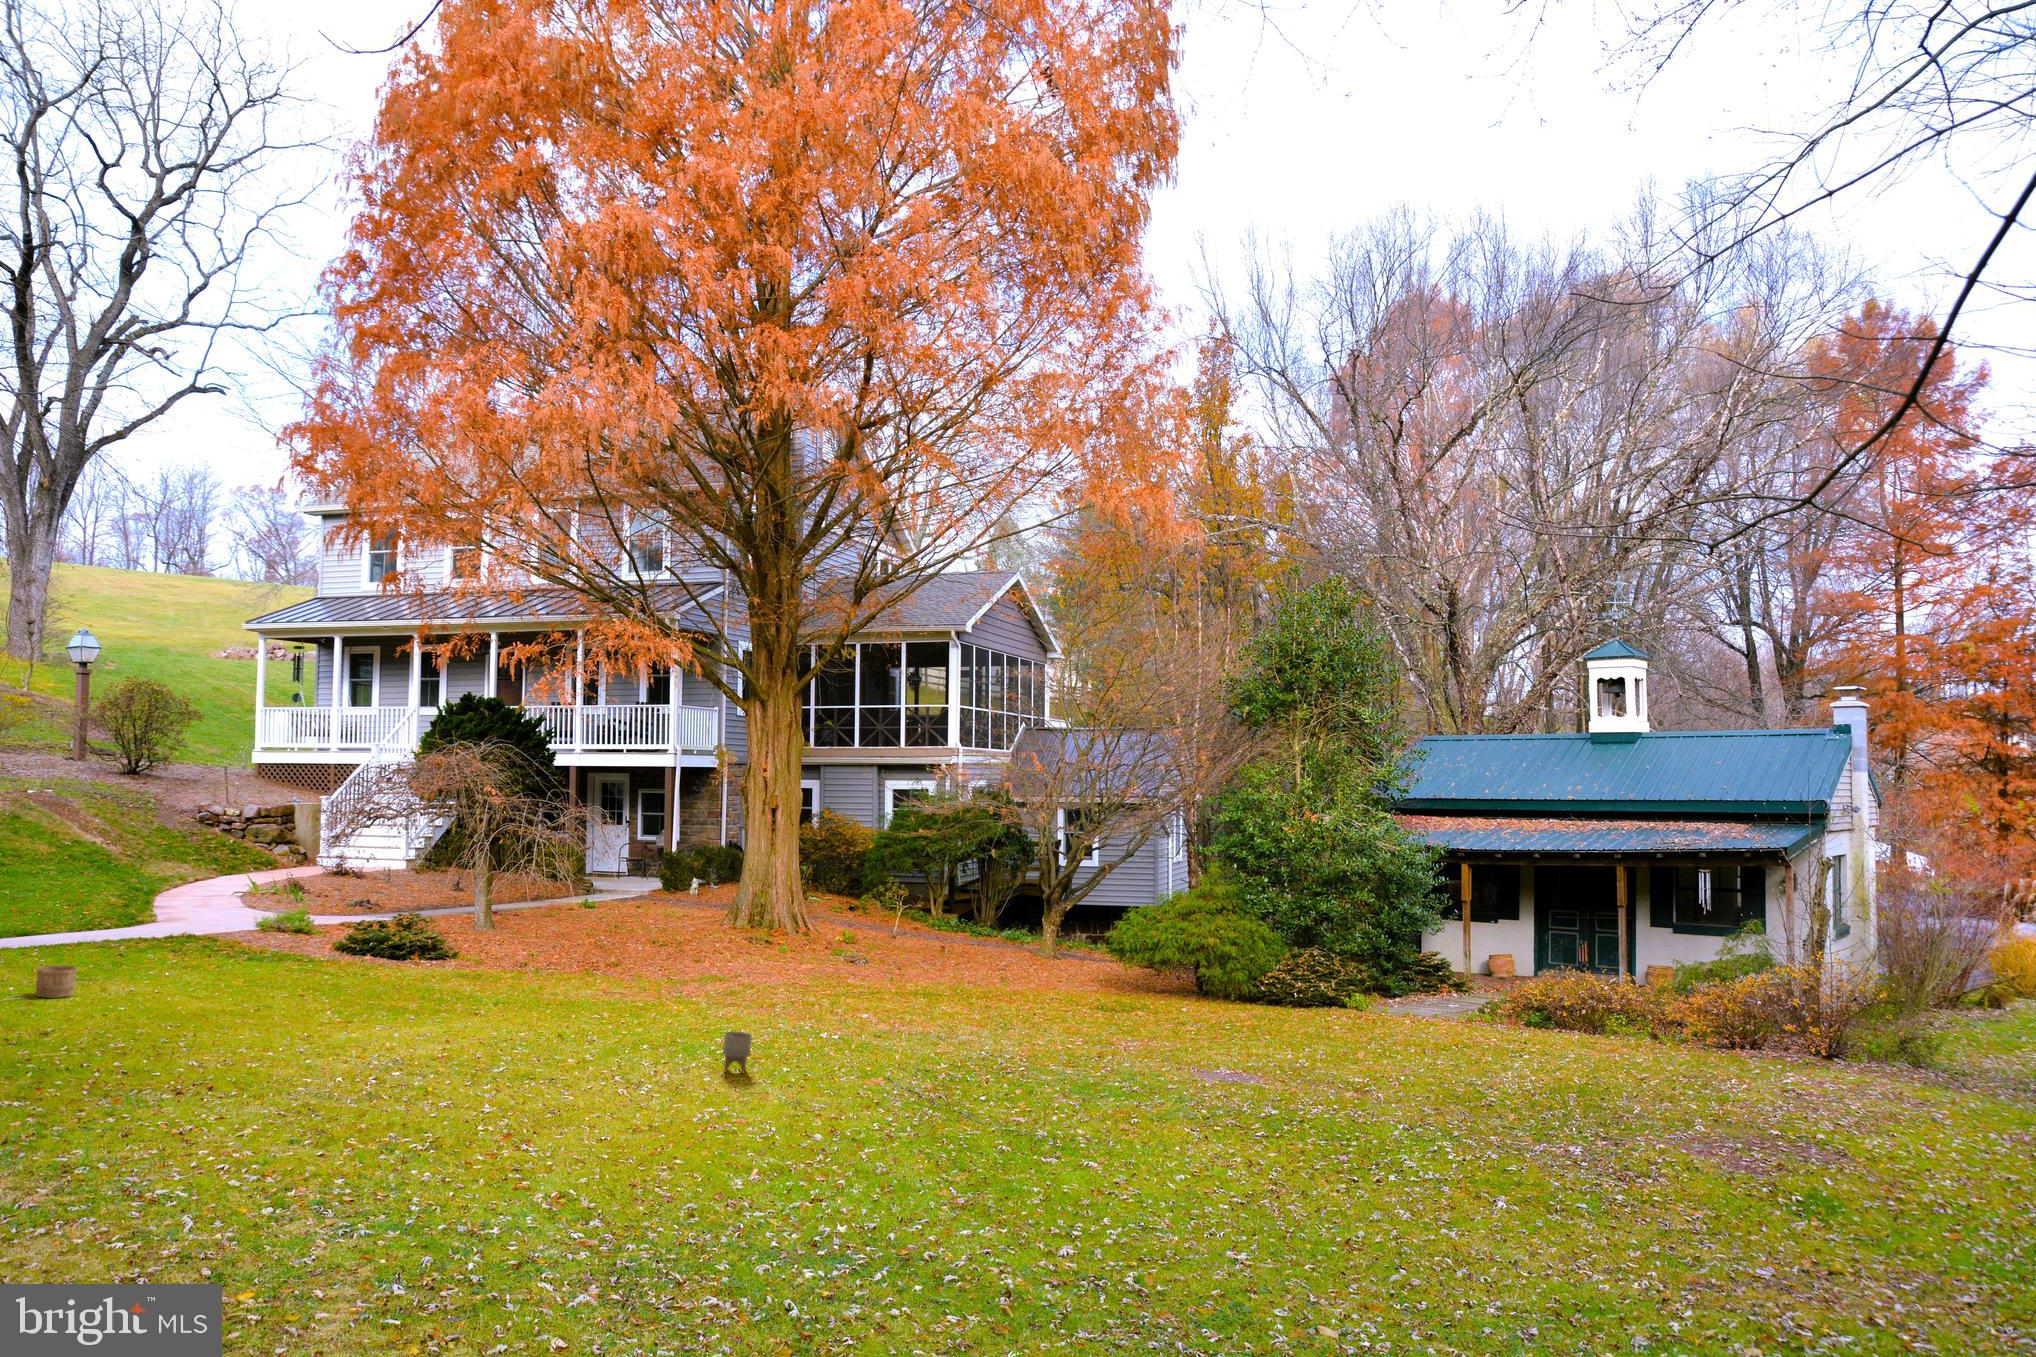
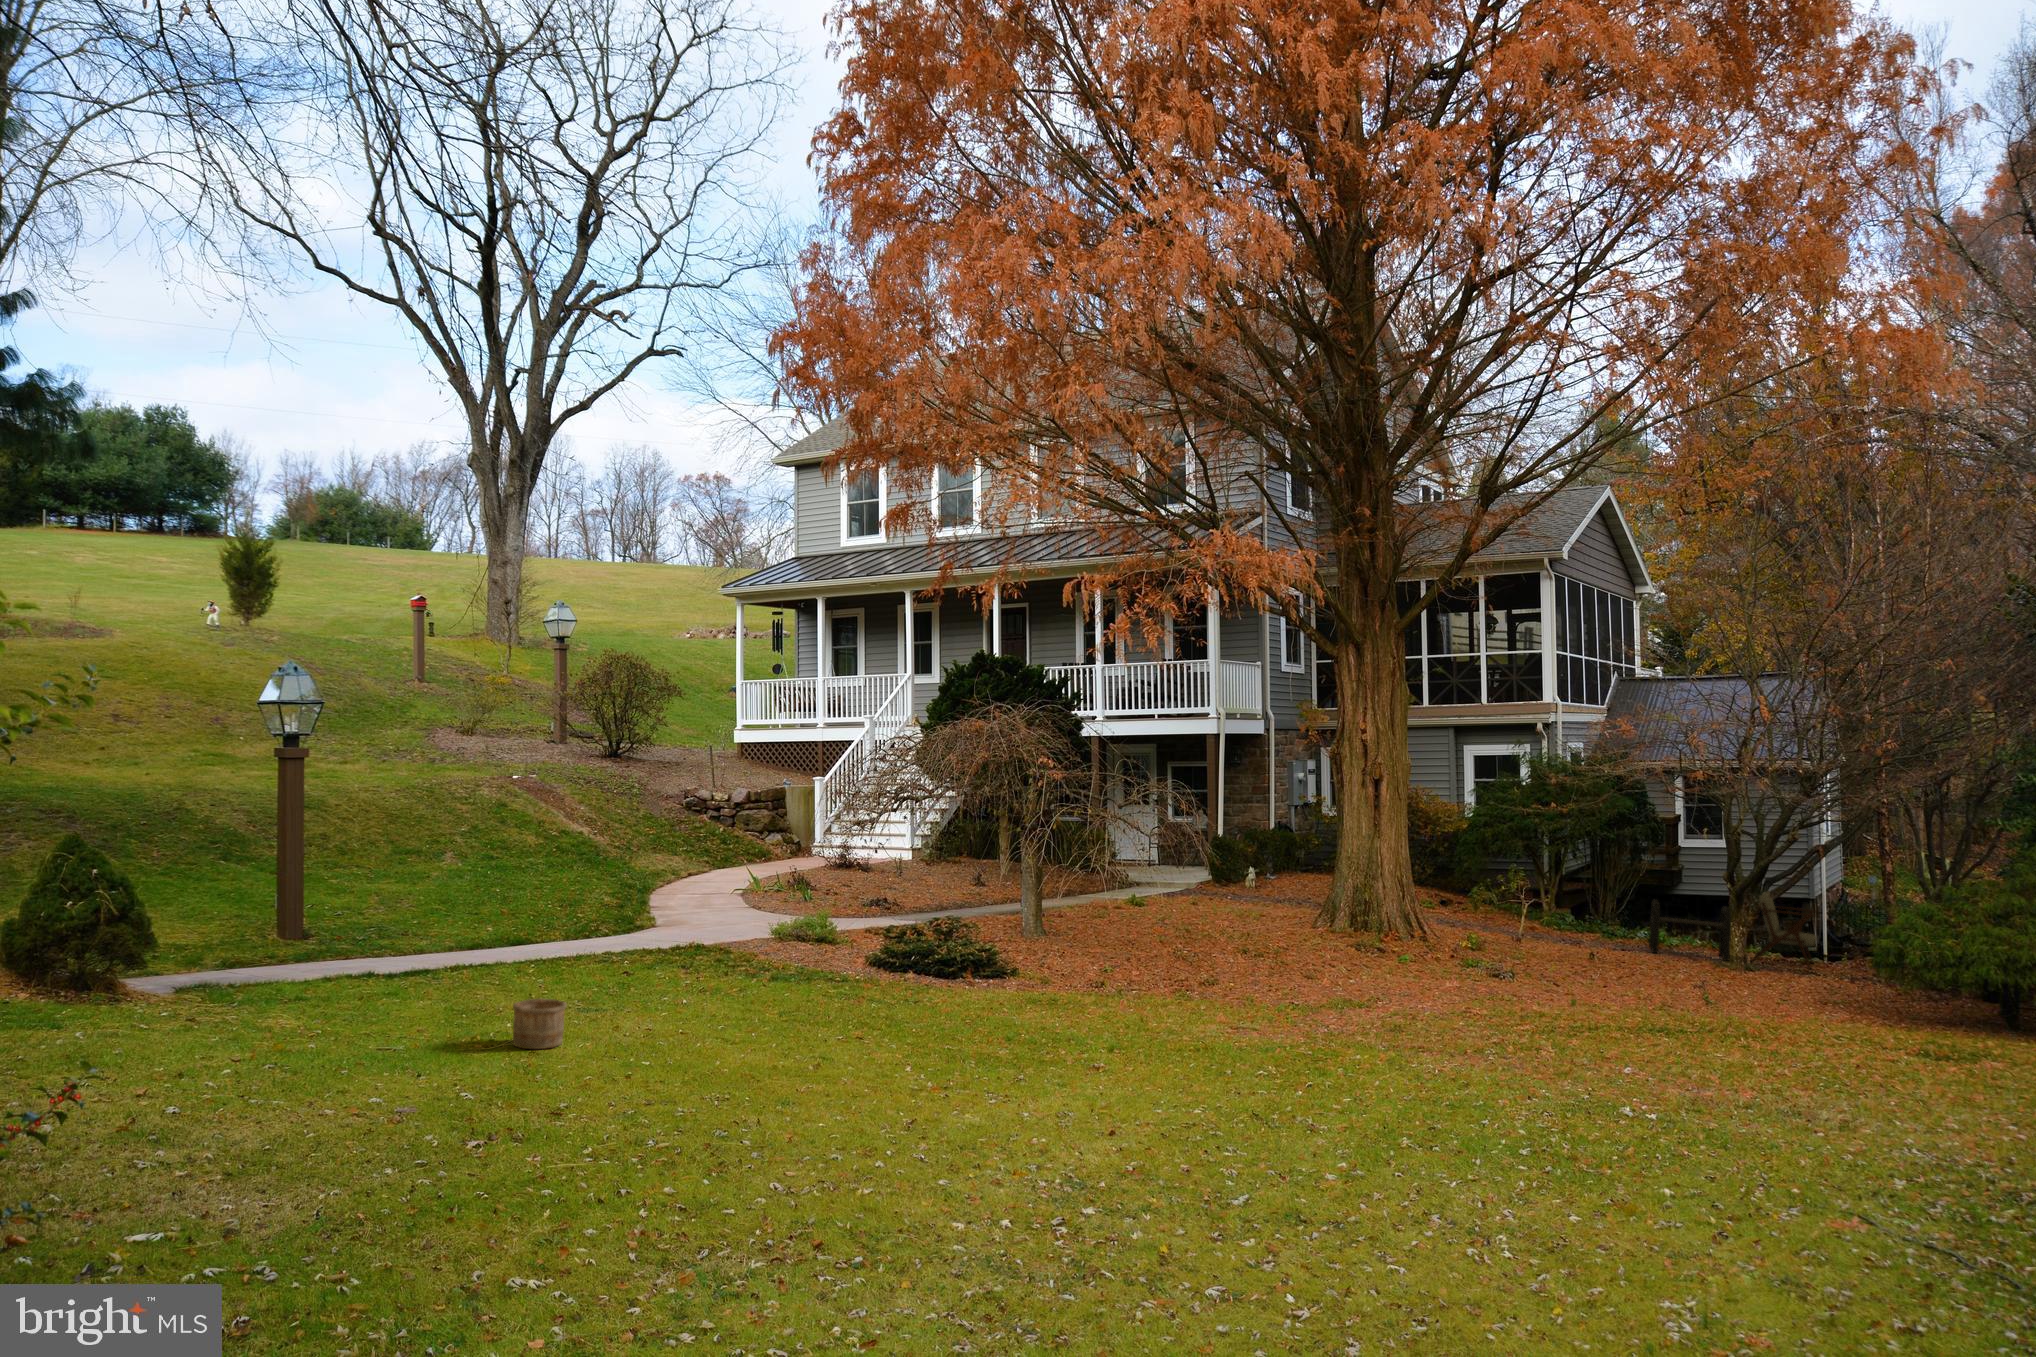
lounge chair: none [1023,890,1073,944] -> present [1751,892,1817,969]
bench: none [959,896,1014,939] -> present [1649,900,1731,961]
planter: present [723,1032,752,1074] -> none [1669,1169,1728,1259]

